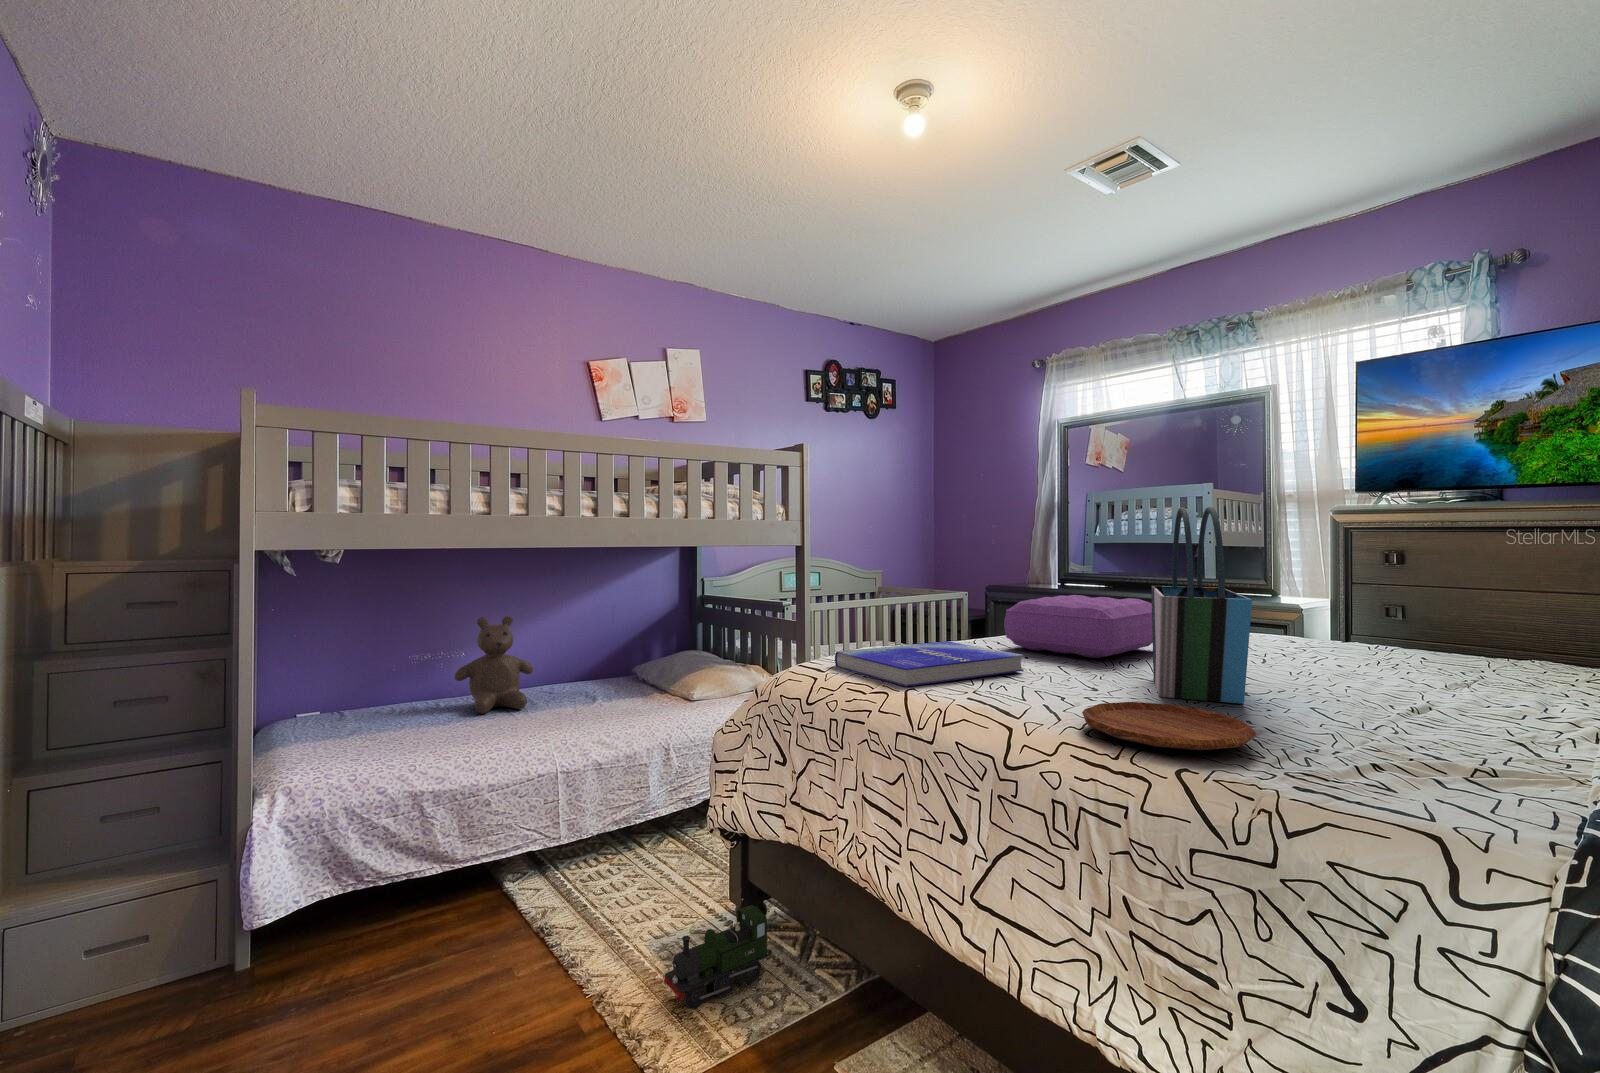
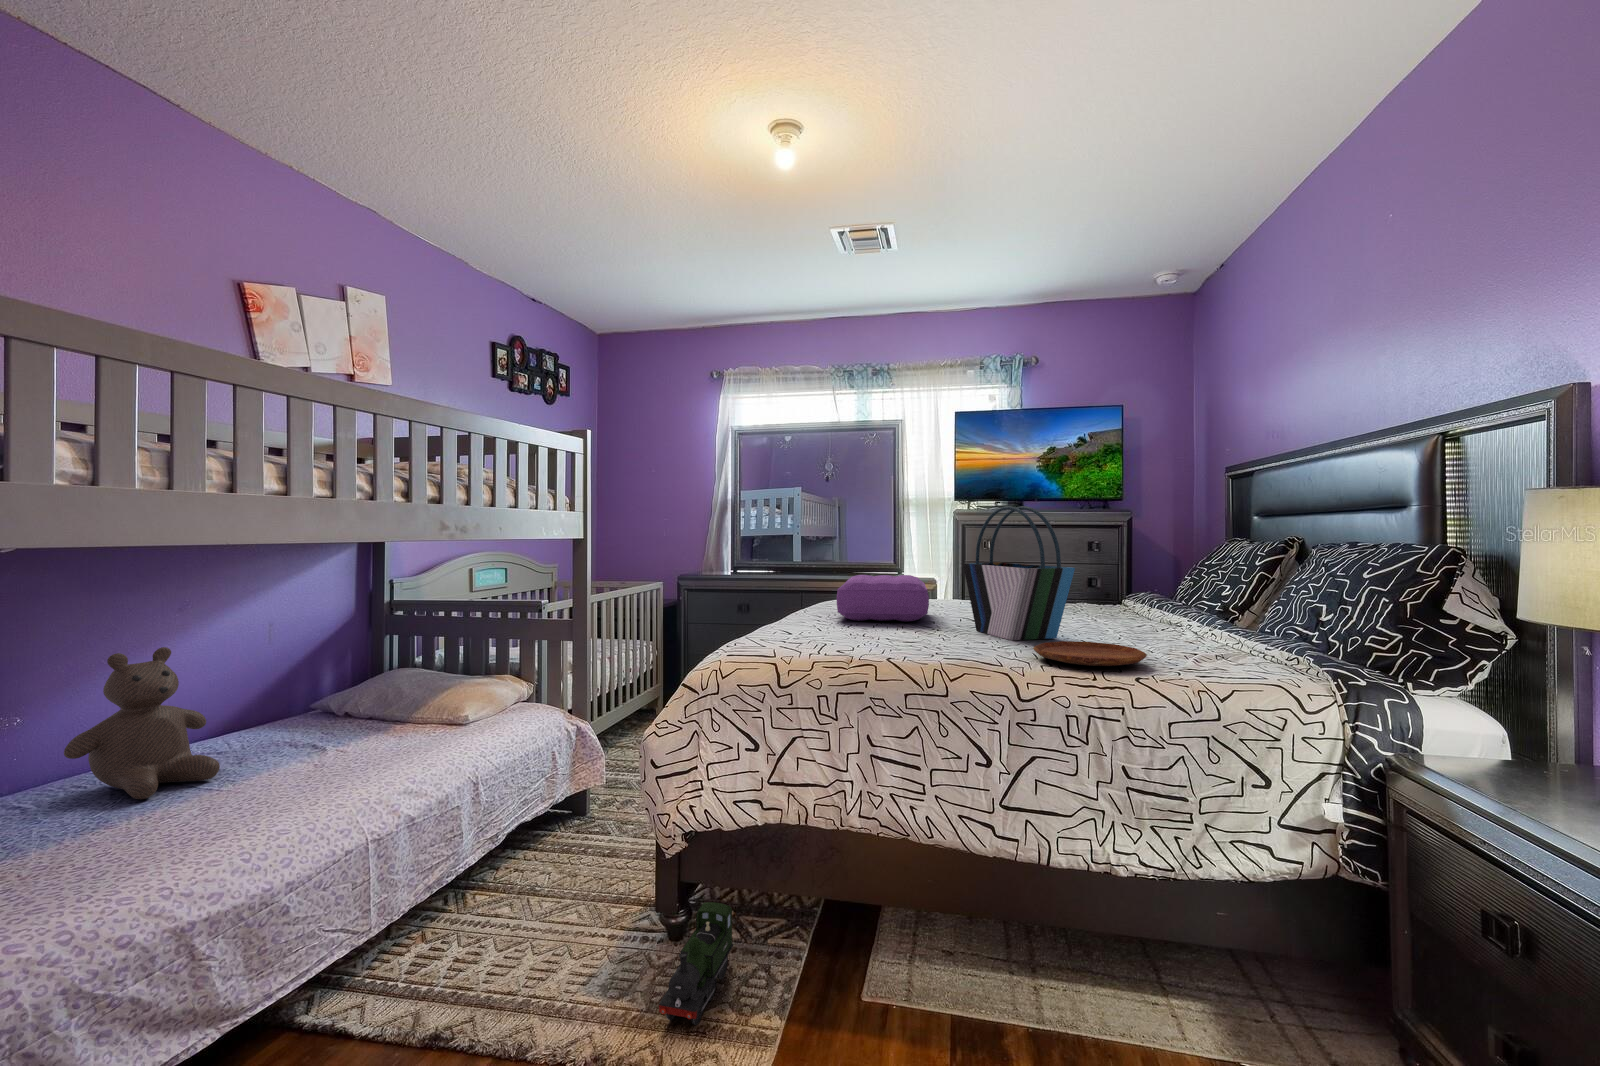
book: present [835,641,1023,687] -> none [775,619,905,656]

